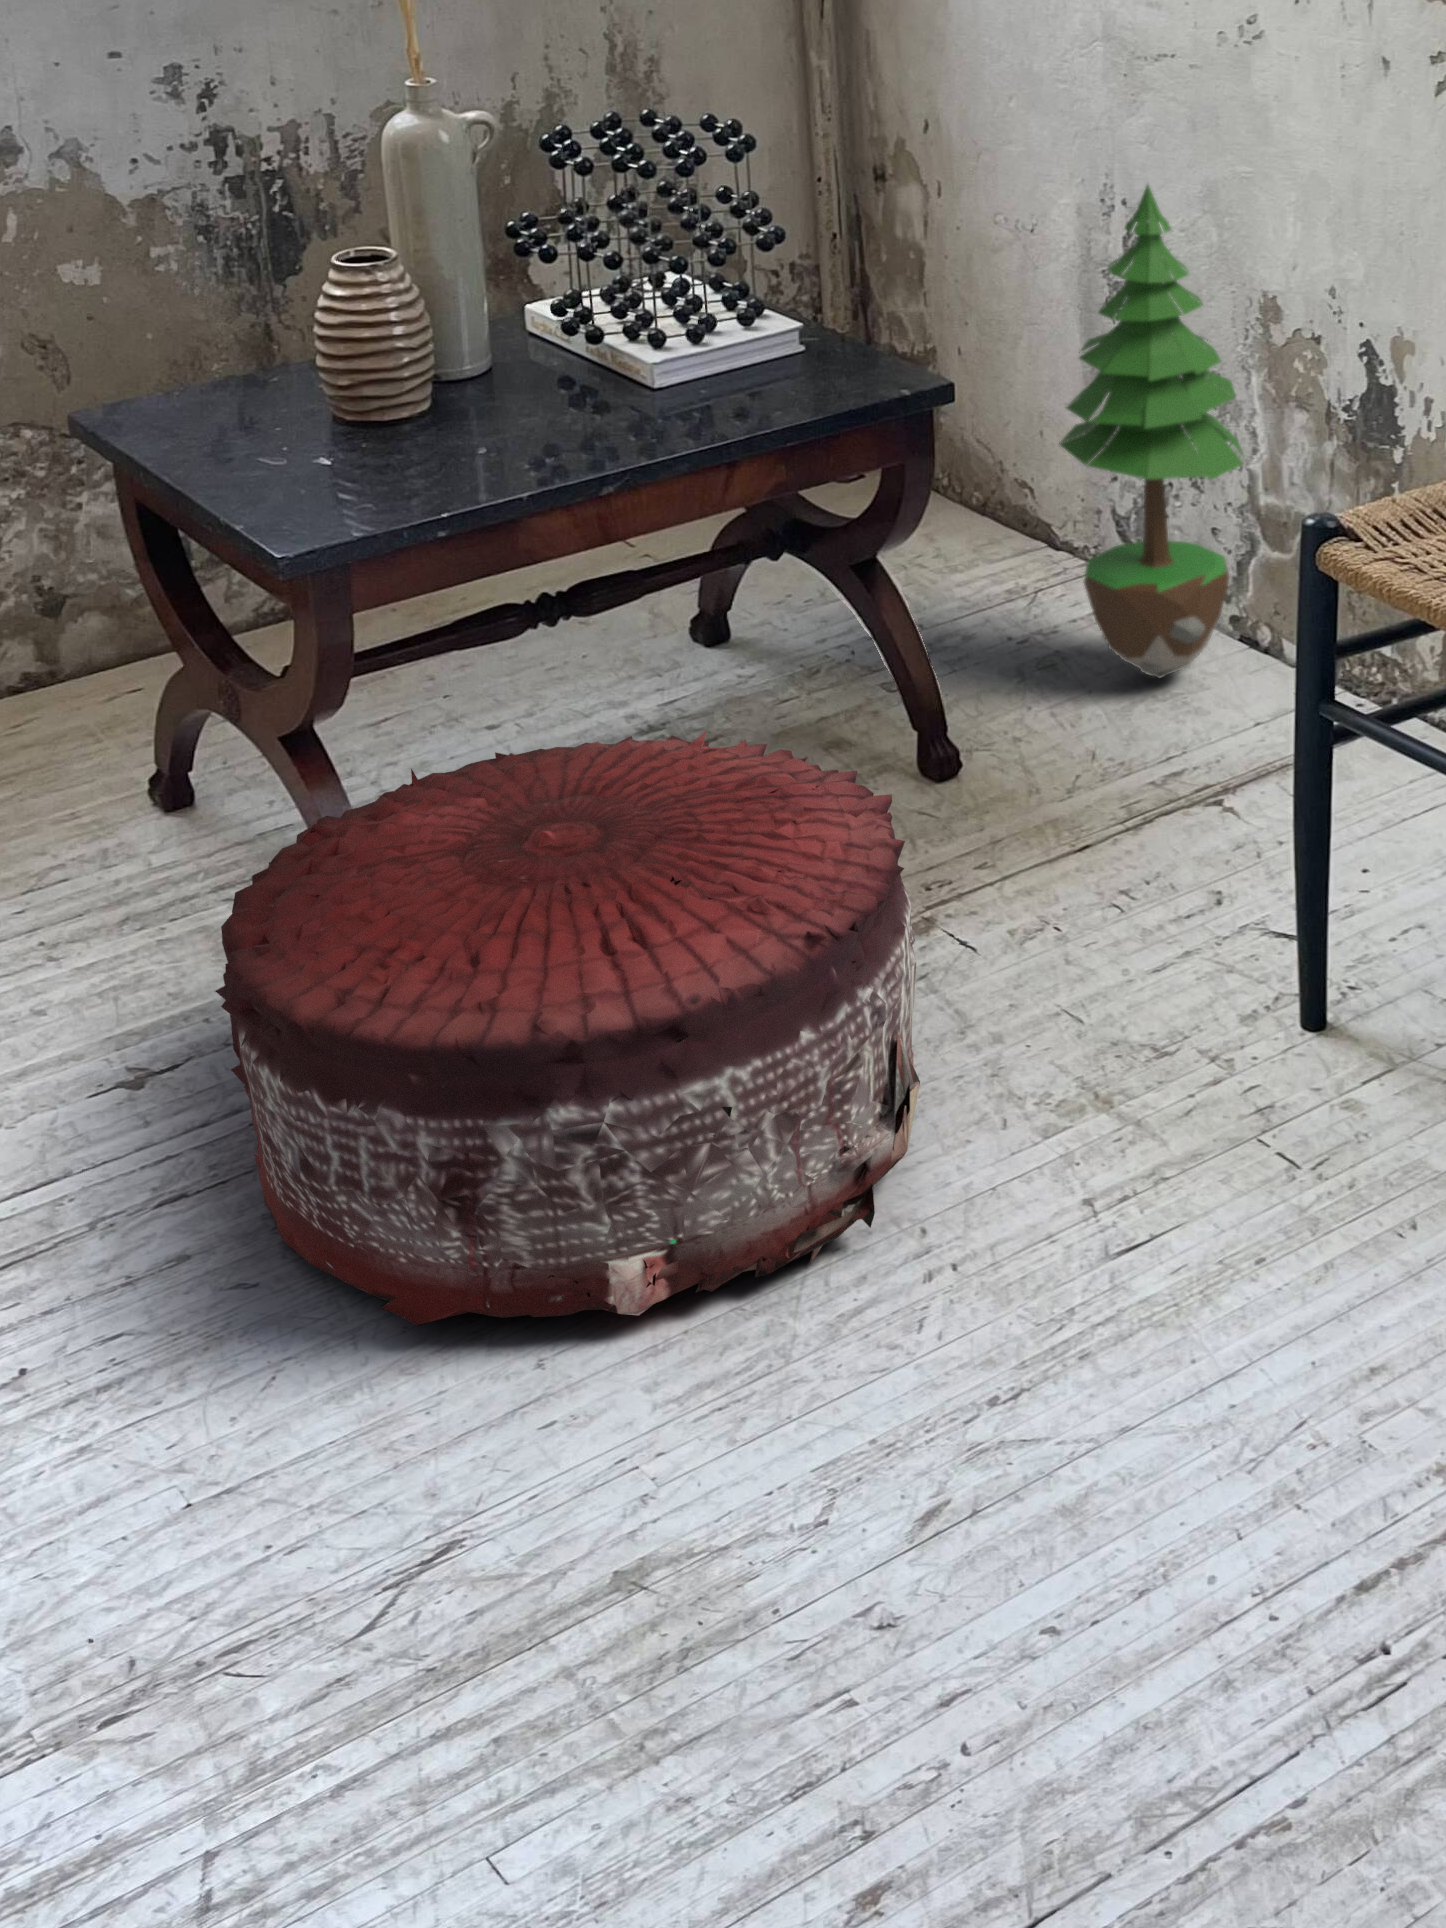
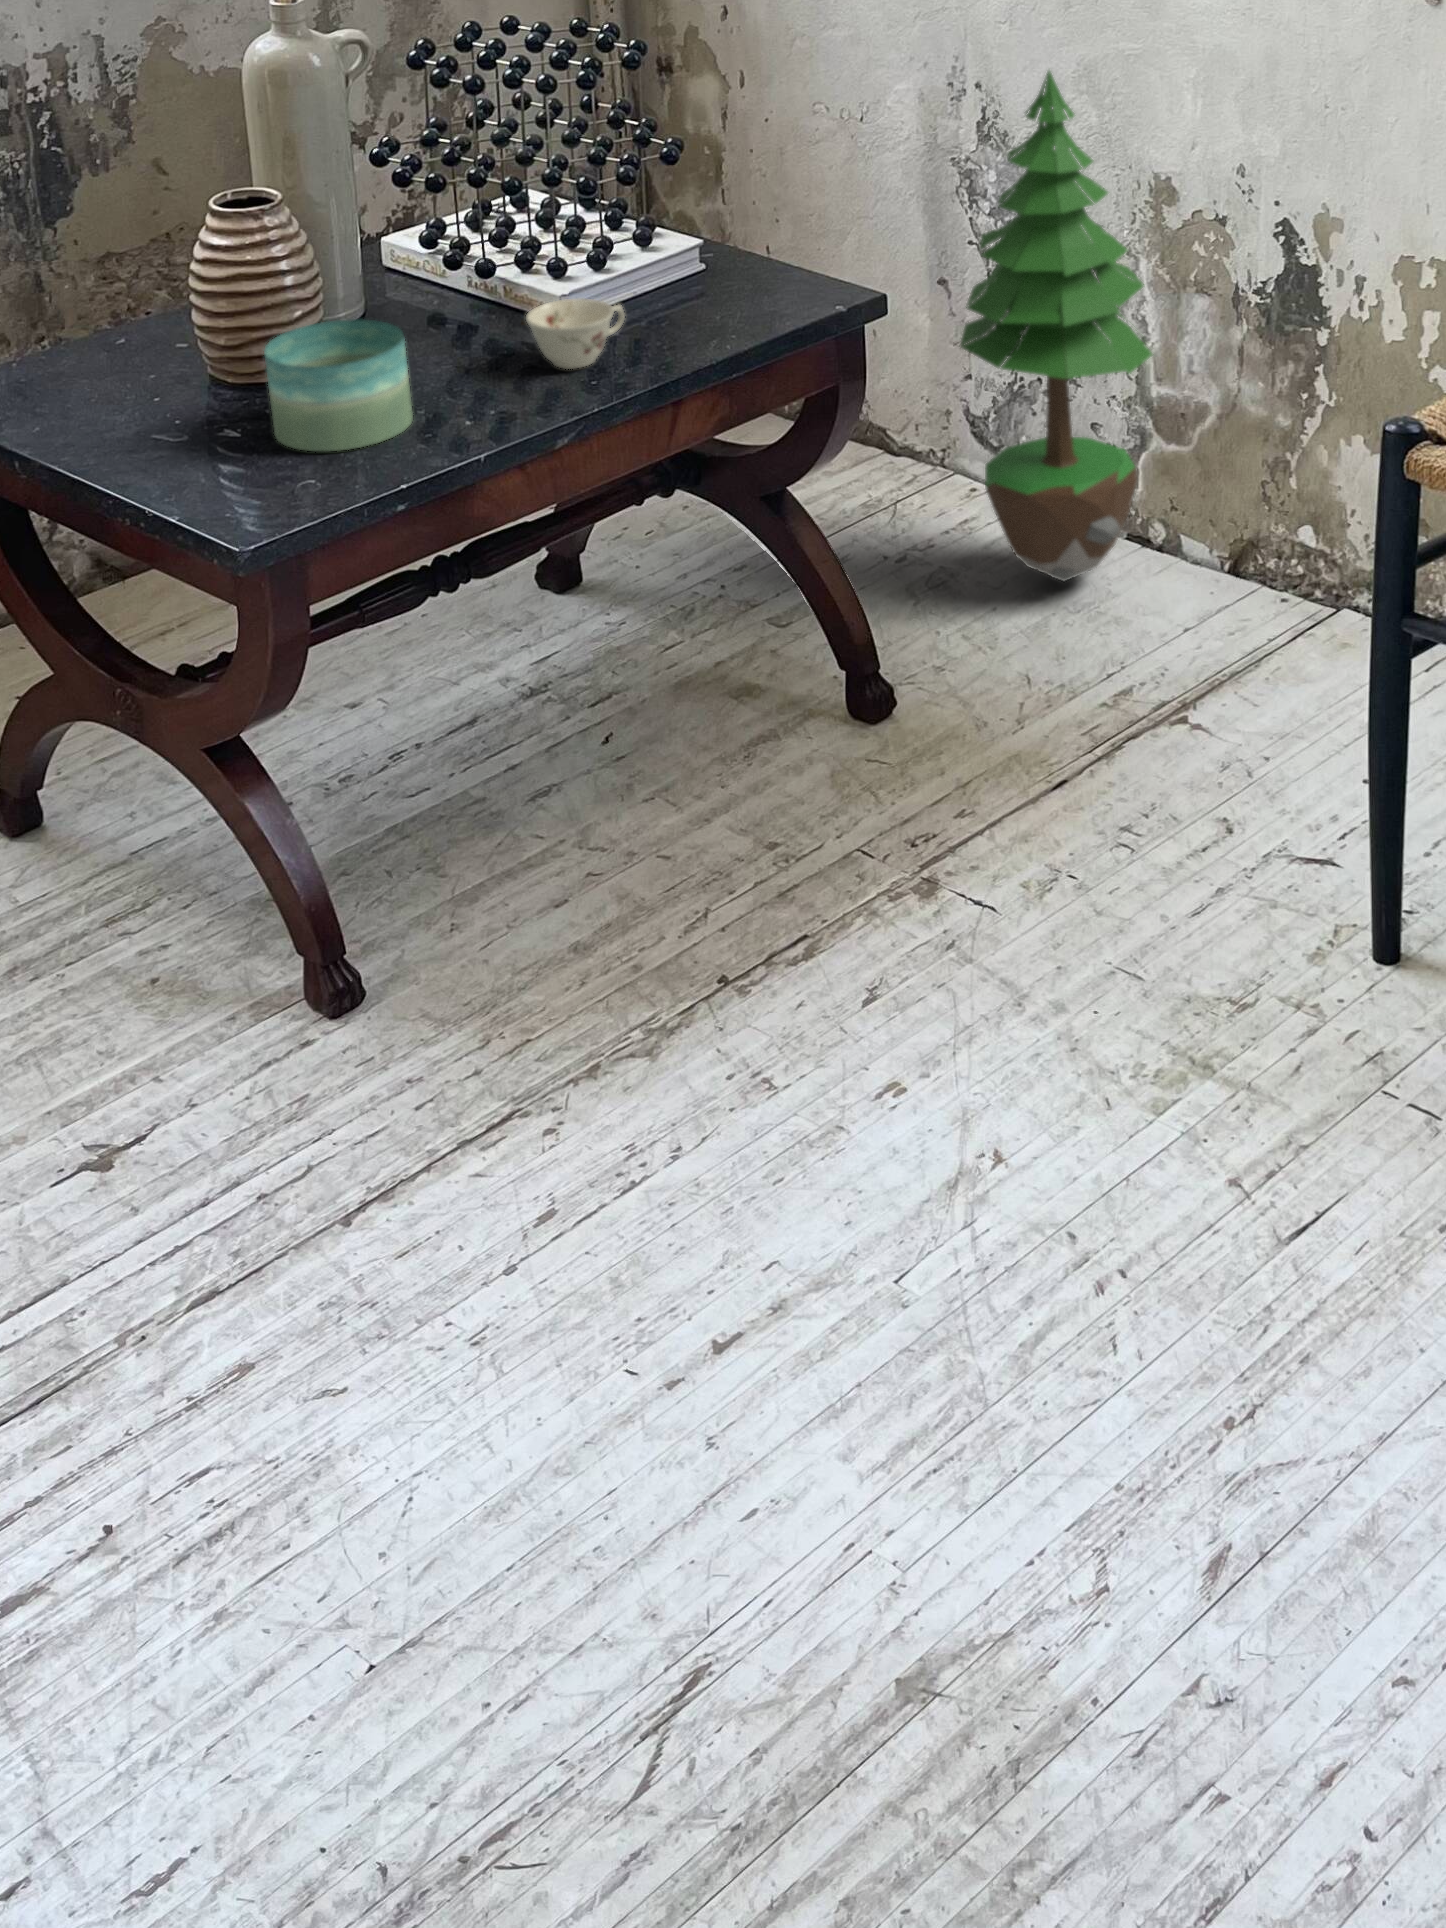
teacup: none [605,365,701,428] -> present [526,298,625,369]
candle: none [354,367,488,482] -> present [264,319,413,451]
pouf: present [215,731,920,1325] -> none [260,701,1037,1413]

